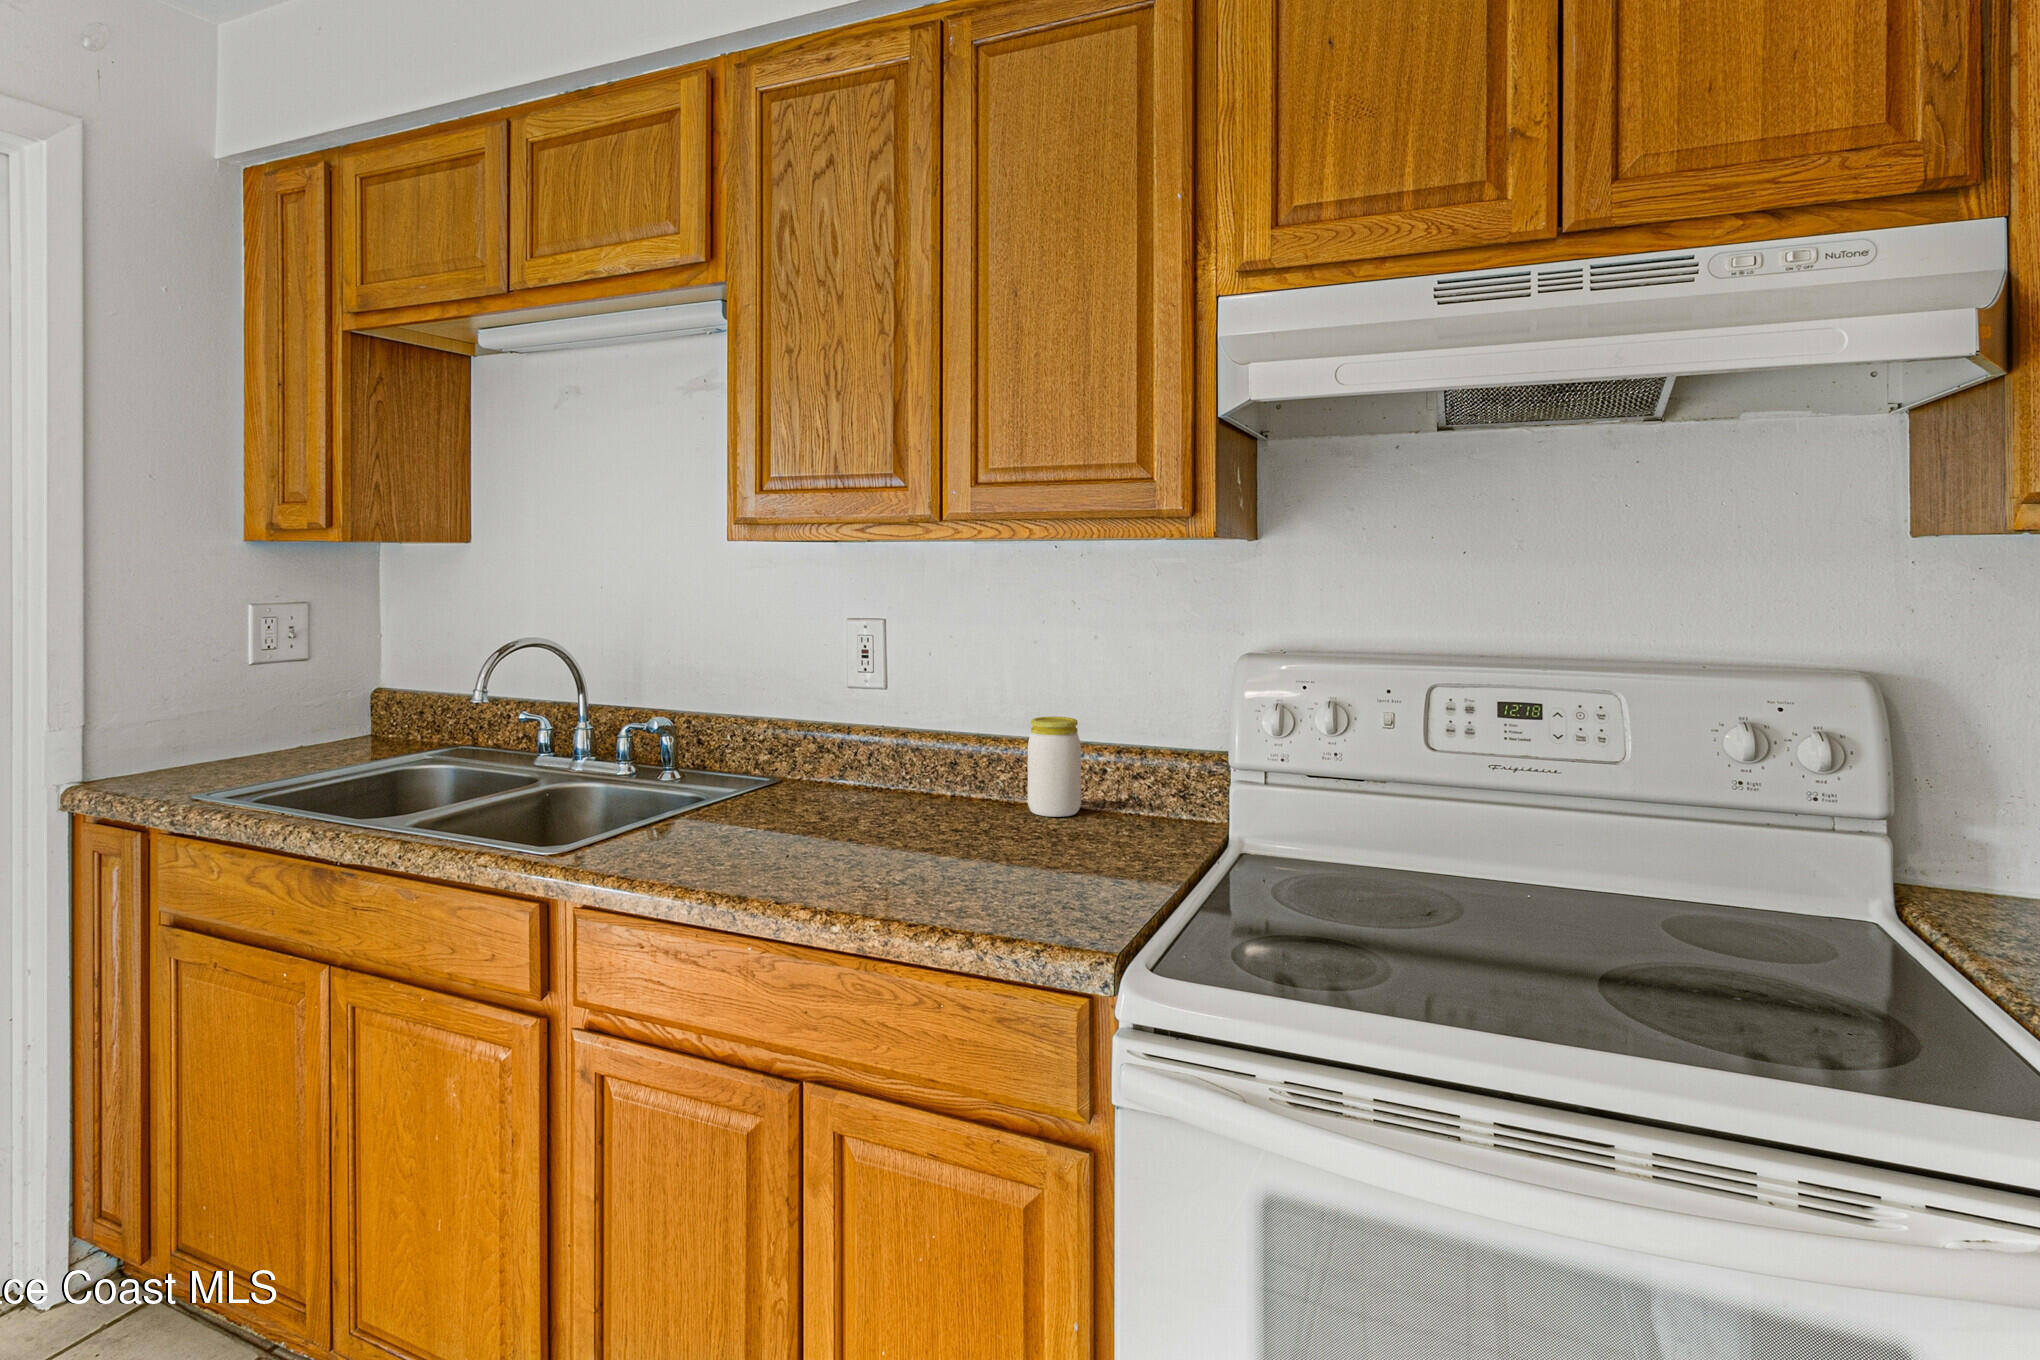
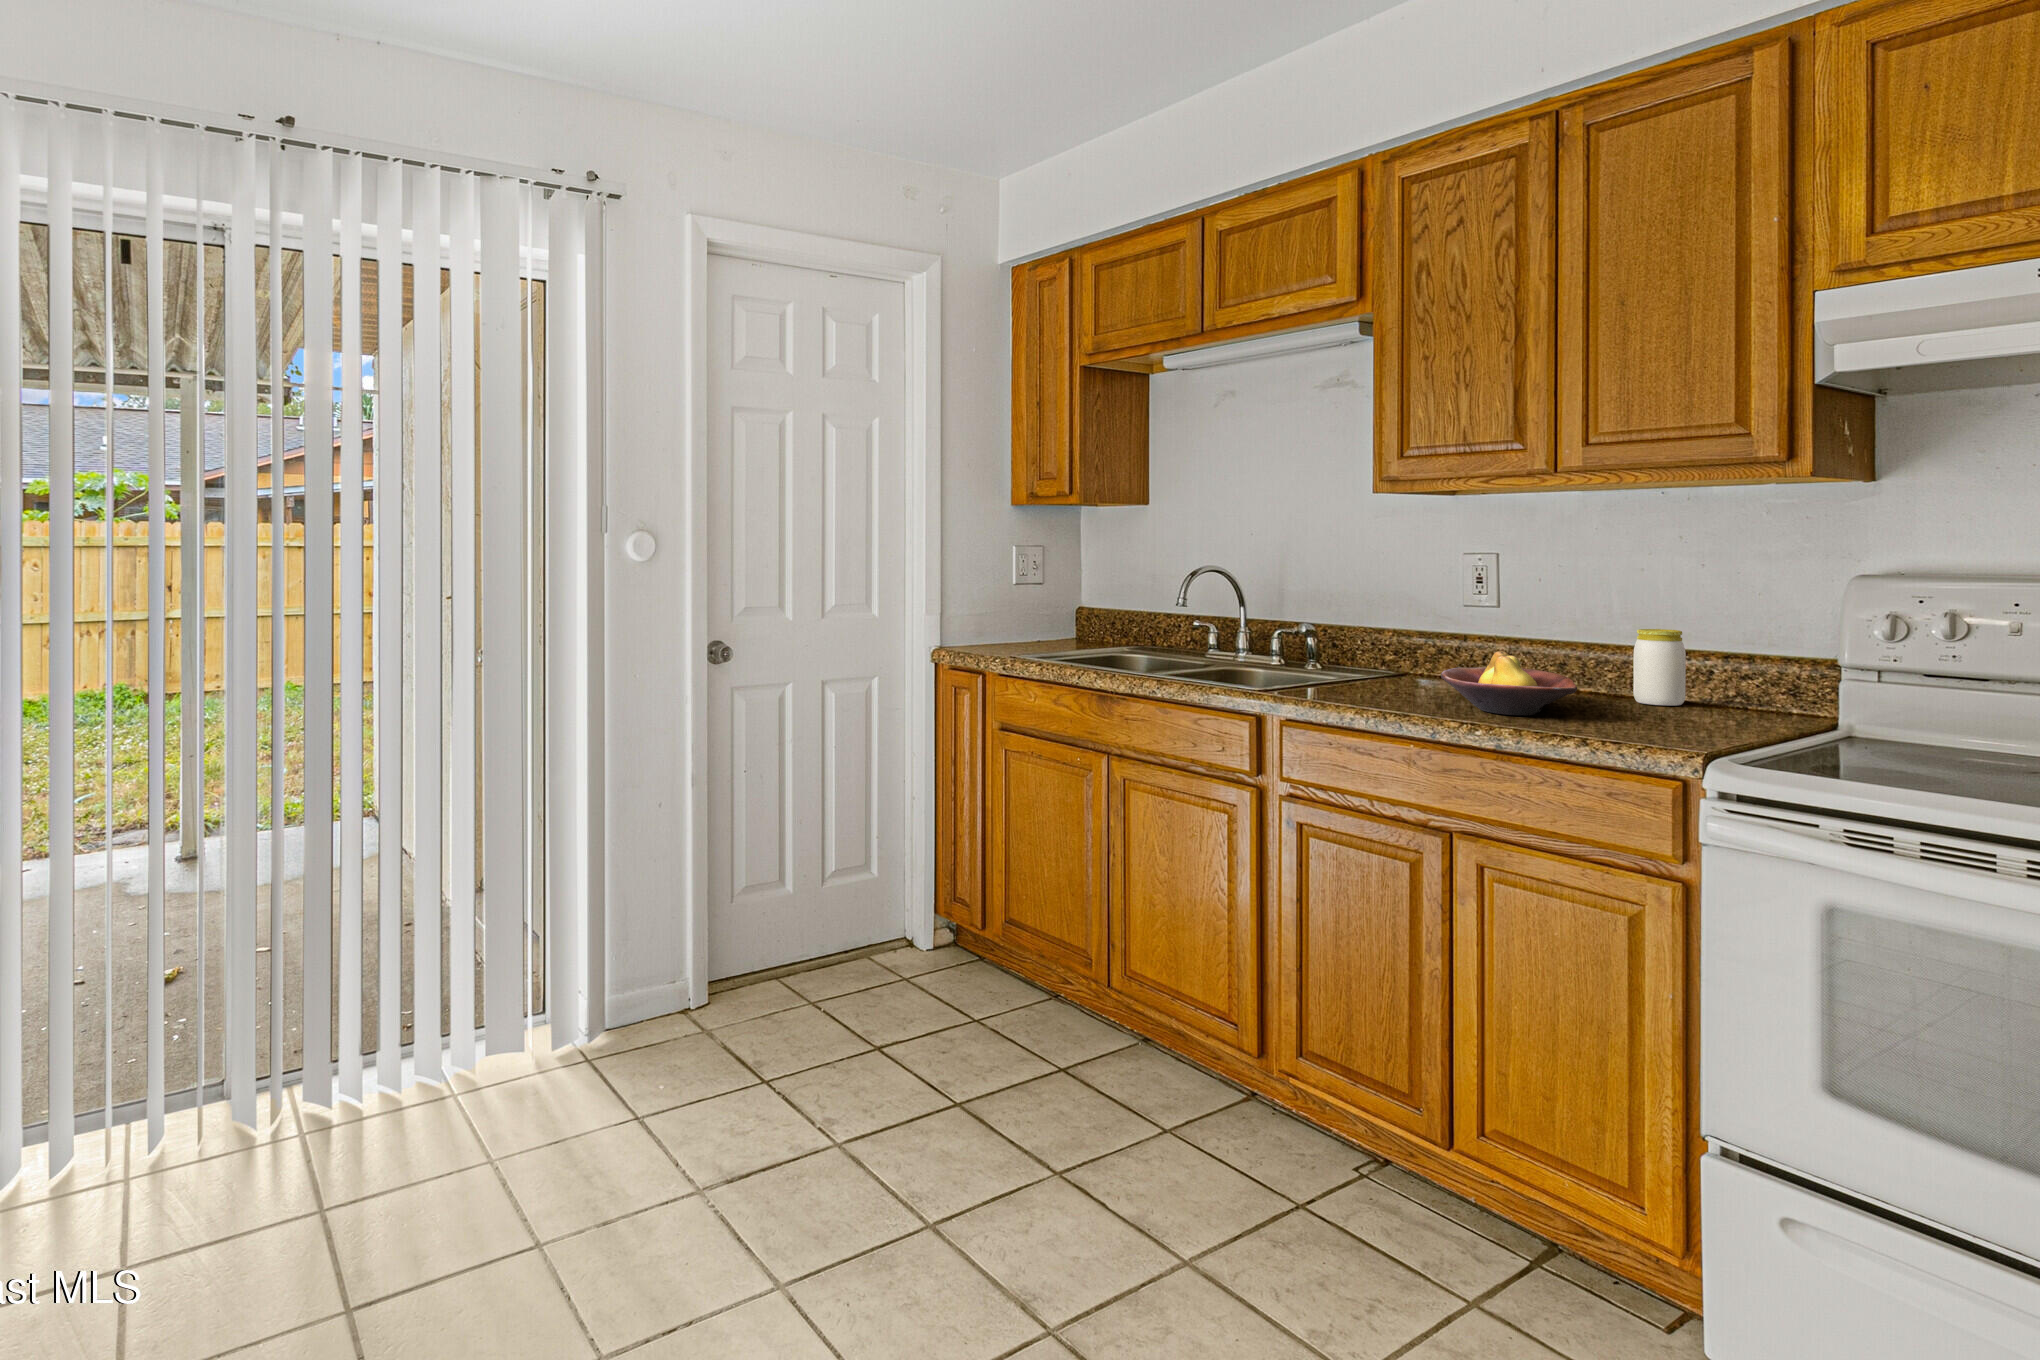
fruit bowl: none [801,763,965,870] -> present [1441,651,1577,715]

